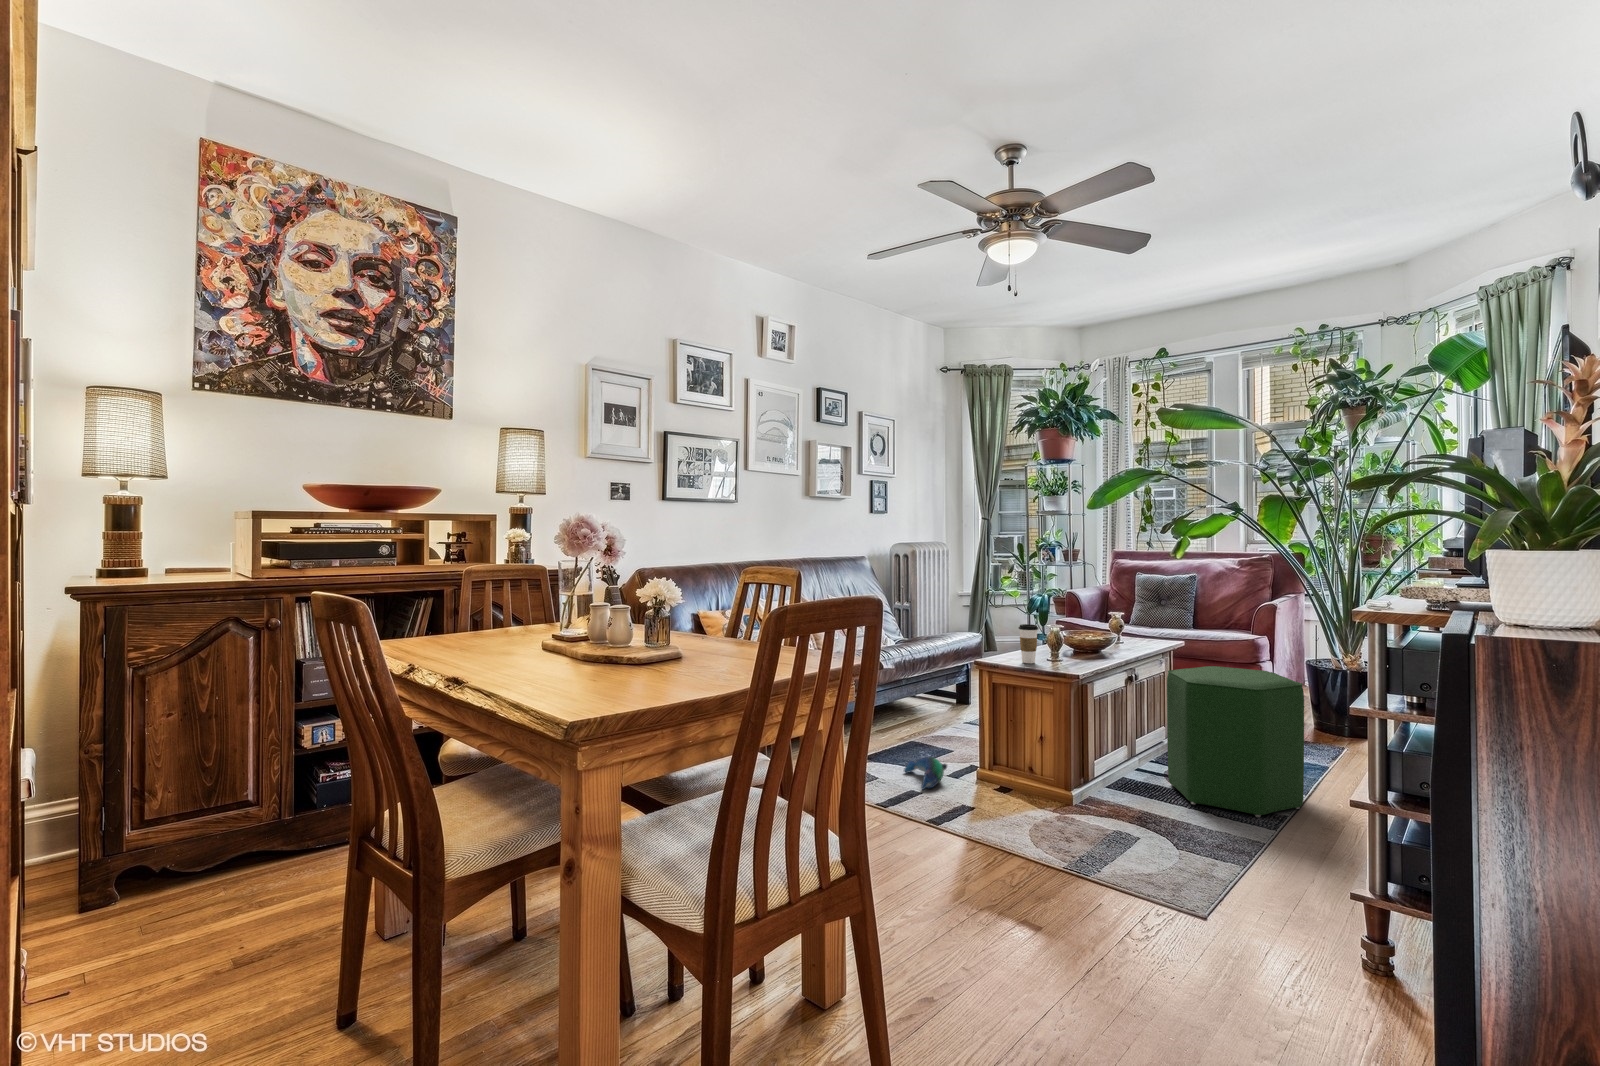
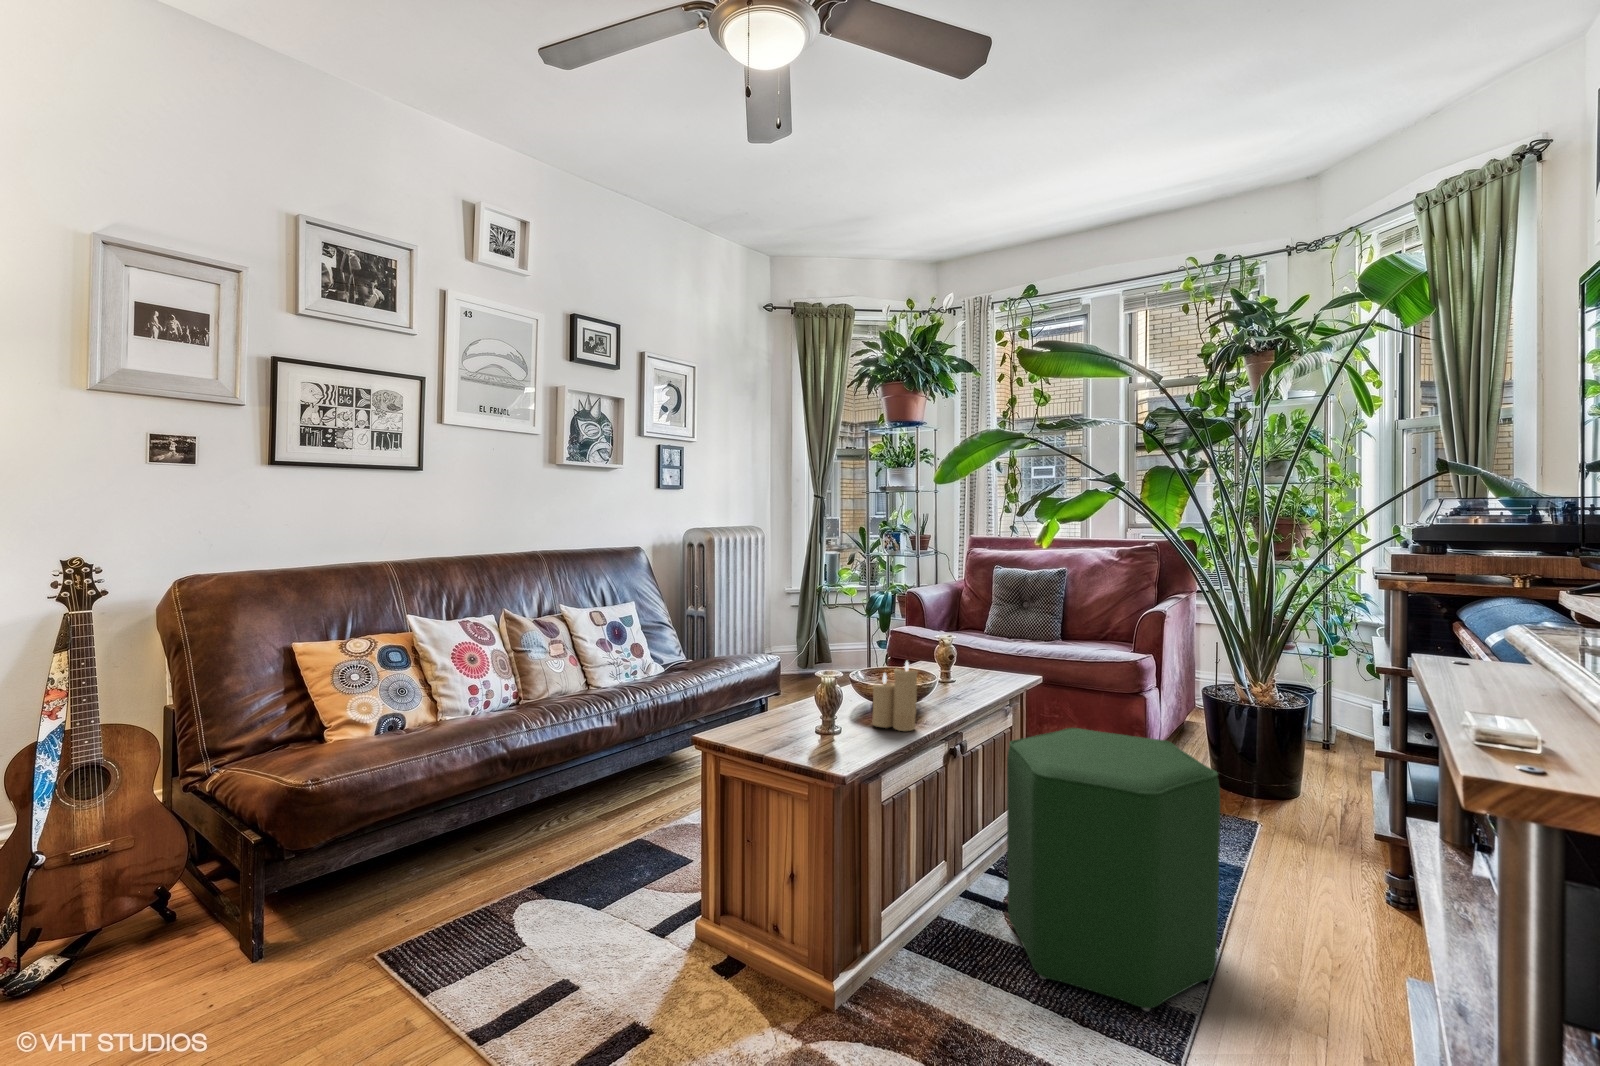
candle: none [1080,618,1110,661] -> present [872,662,918,731]
coffee cup: present [1019,624,1038,663] -> none [764,674,796,743]
plush toy: present [904,757,947,790] -> none [590,892,652,969]

